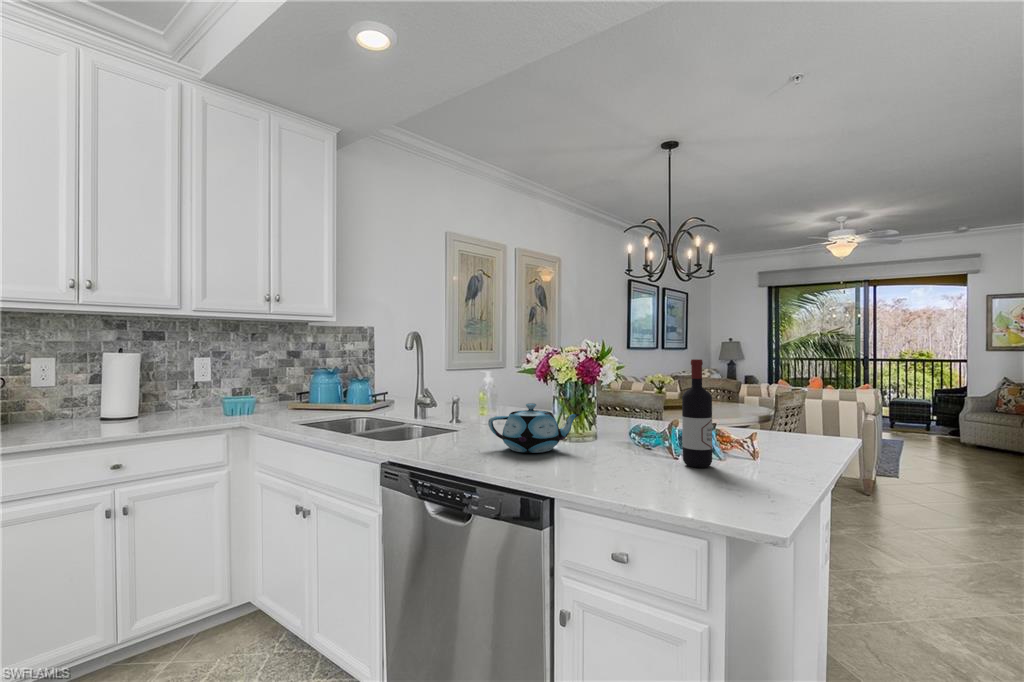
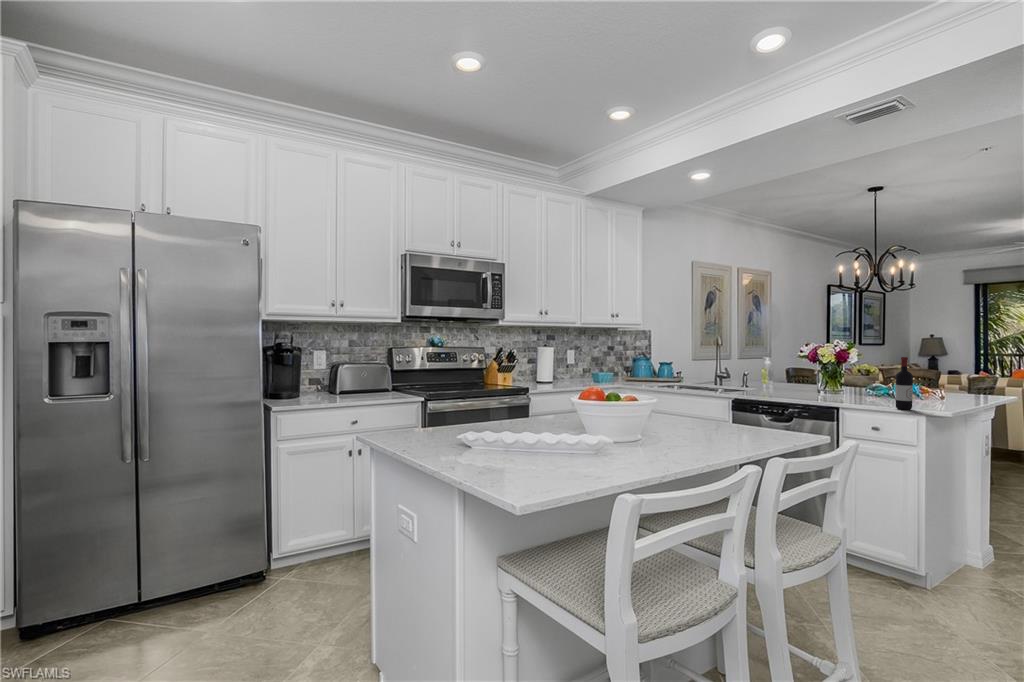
teapot: present [488,403,581,453] -> none [780,378,835,402]

